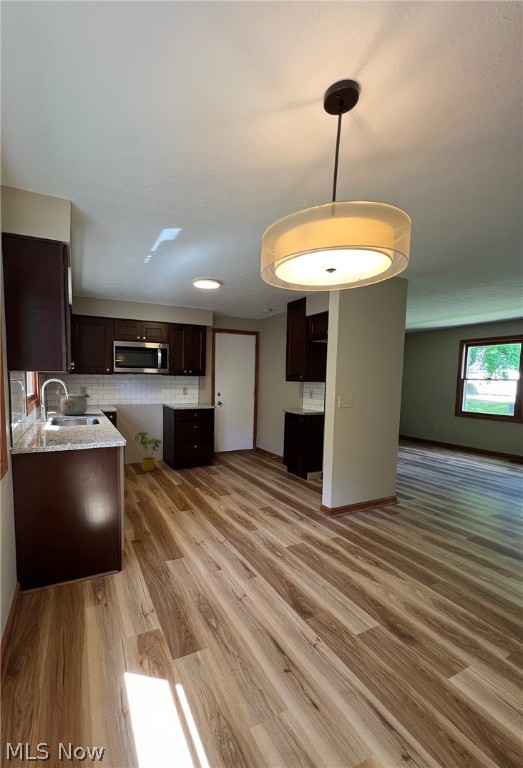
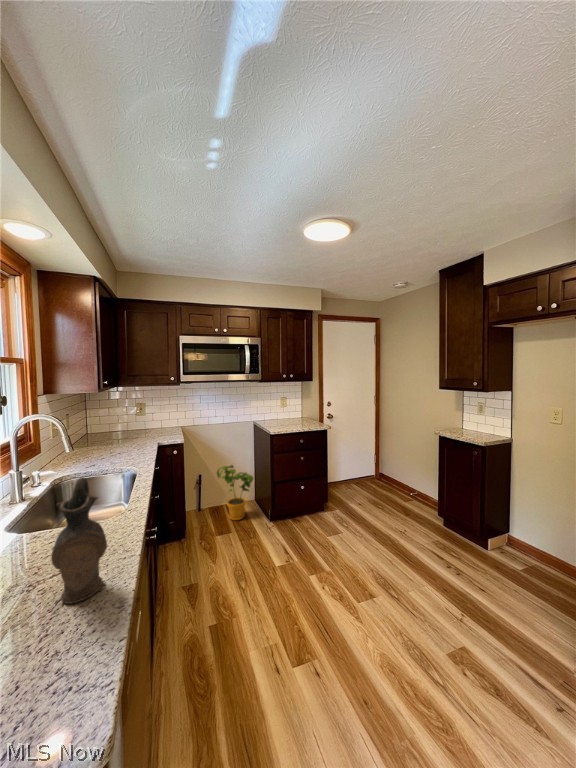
kettle: present [56,392,90,415] -> none [88,419,141,458]
ceramic pitcher: none [92,399,111,440] -> present [51,477,107,604]

